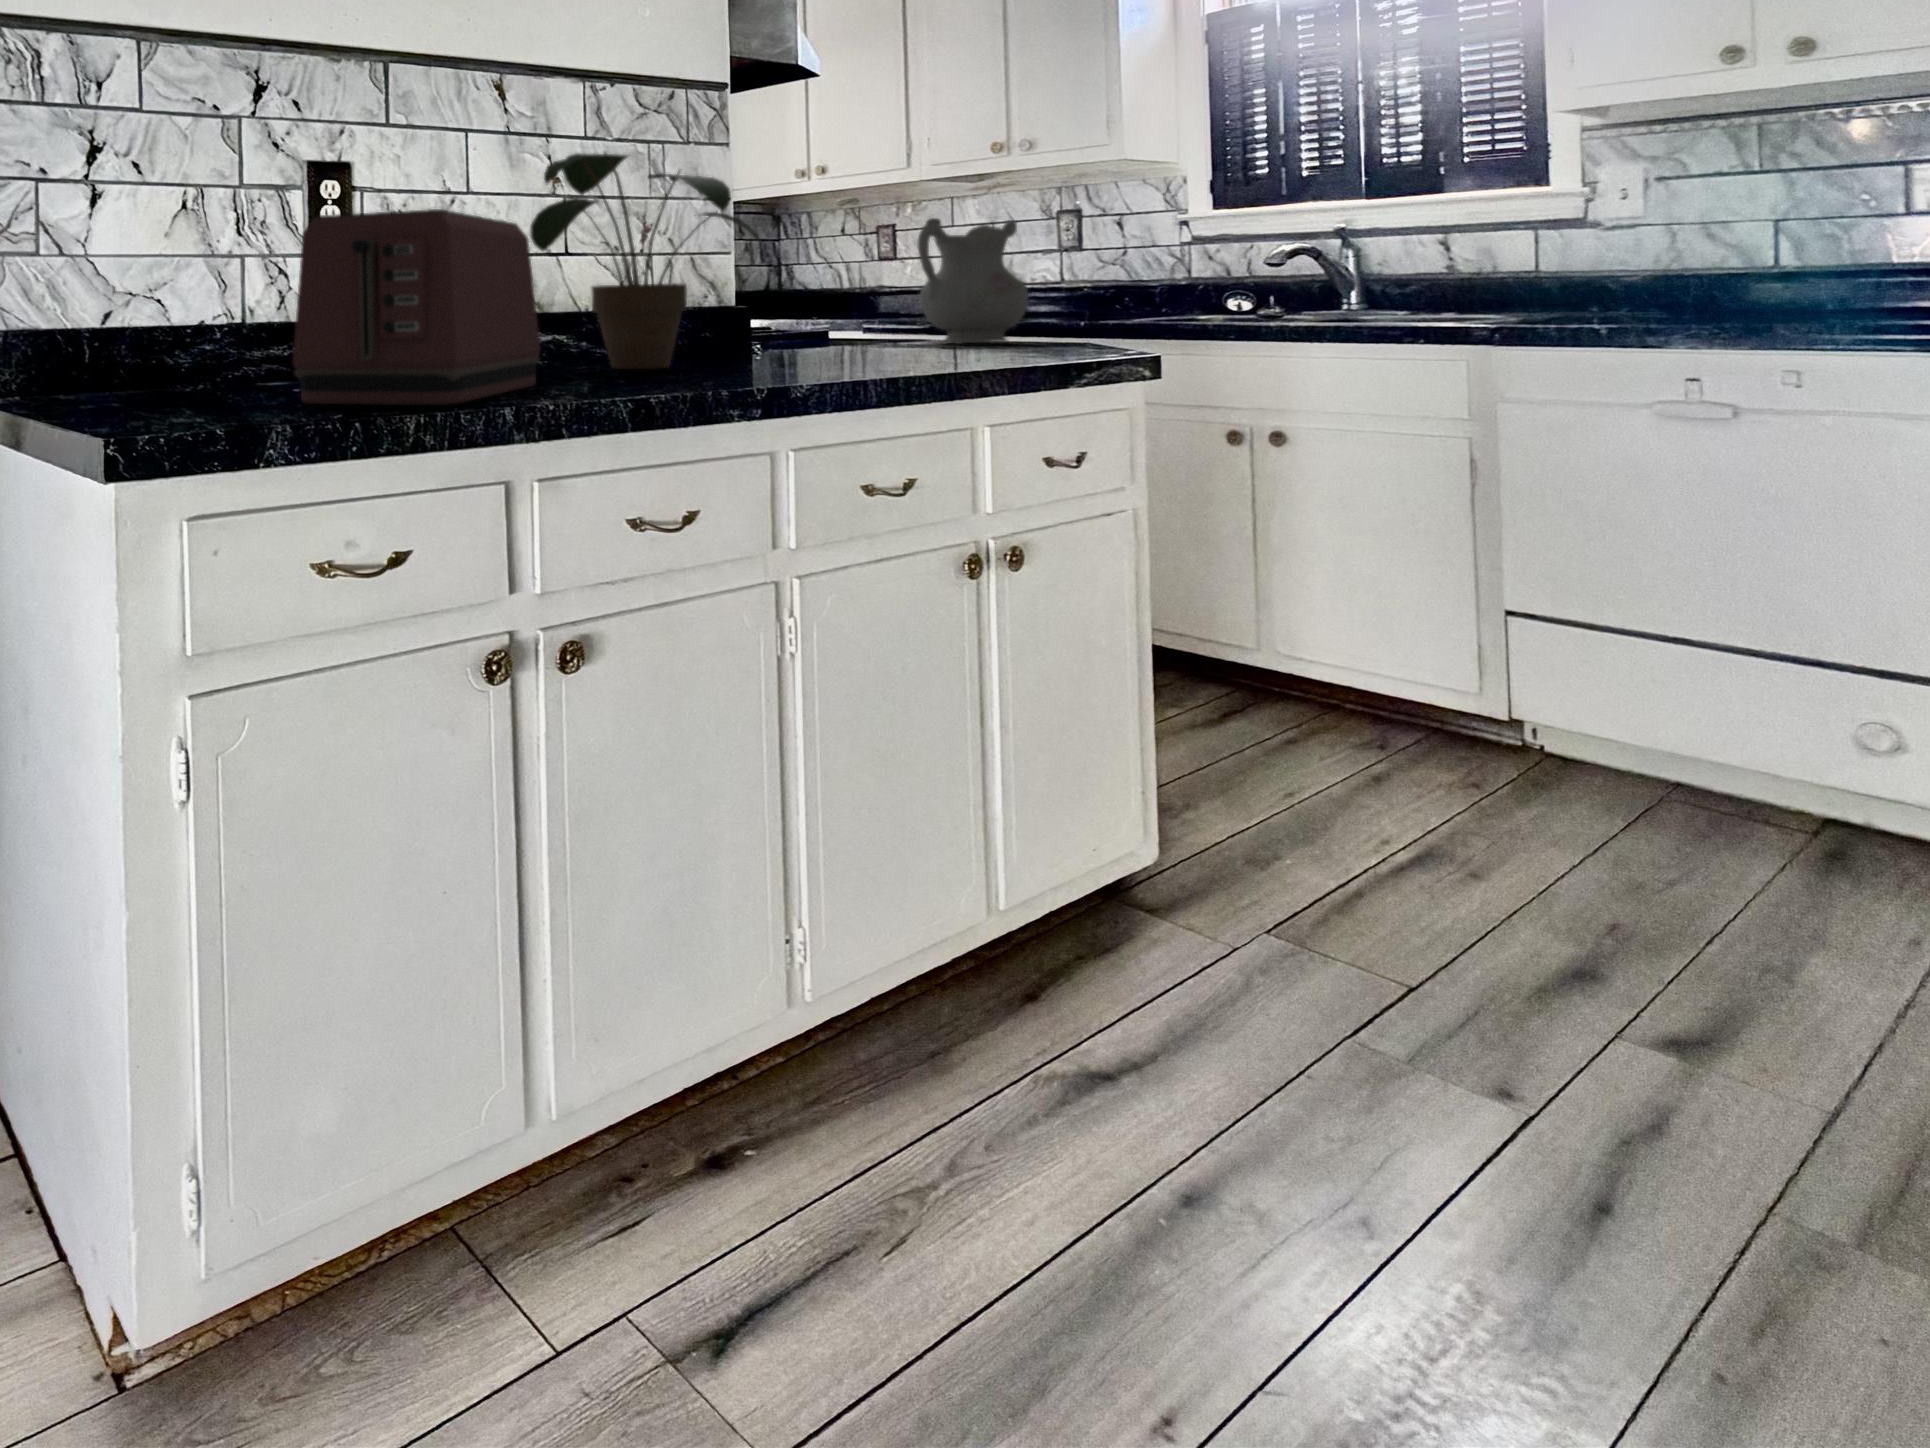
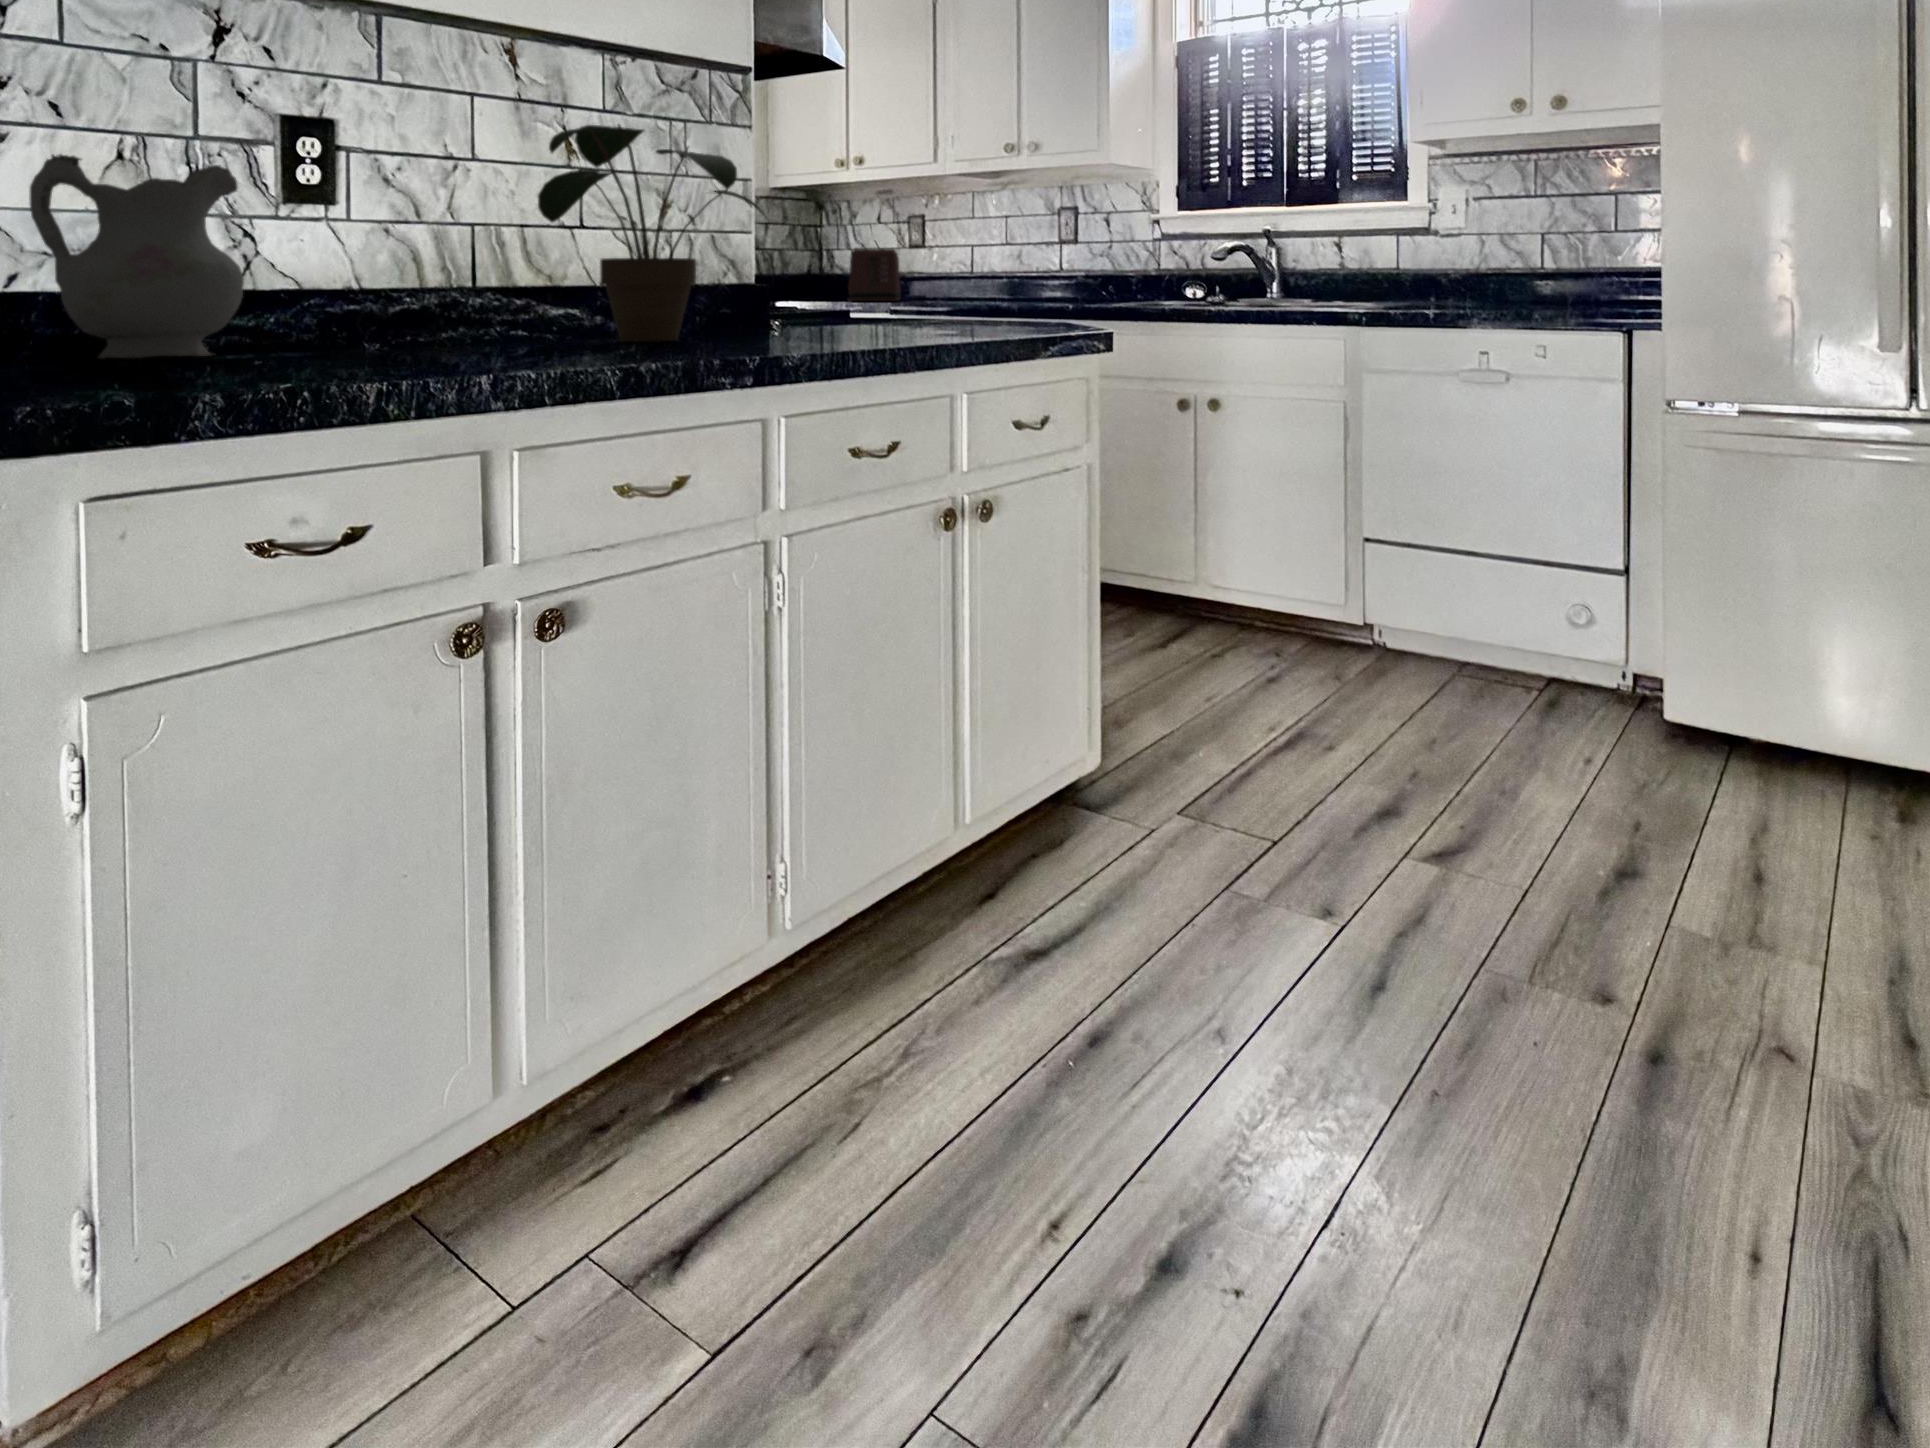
toaster: present [293,209,540,405] -> present [848,249,901,301]
ceramic pitcher: present [917,218,1028,344] -> present [30,154,244,358]

